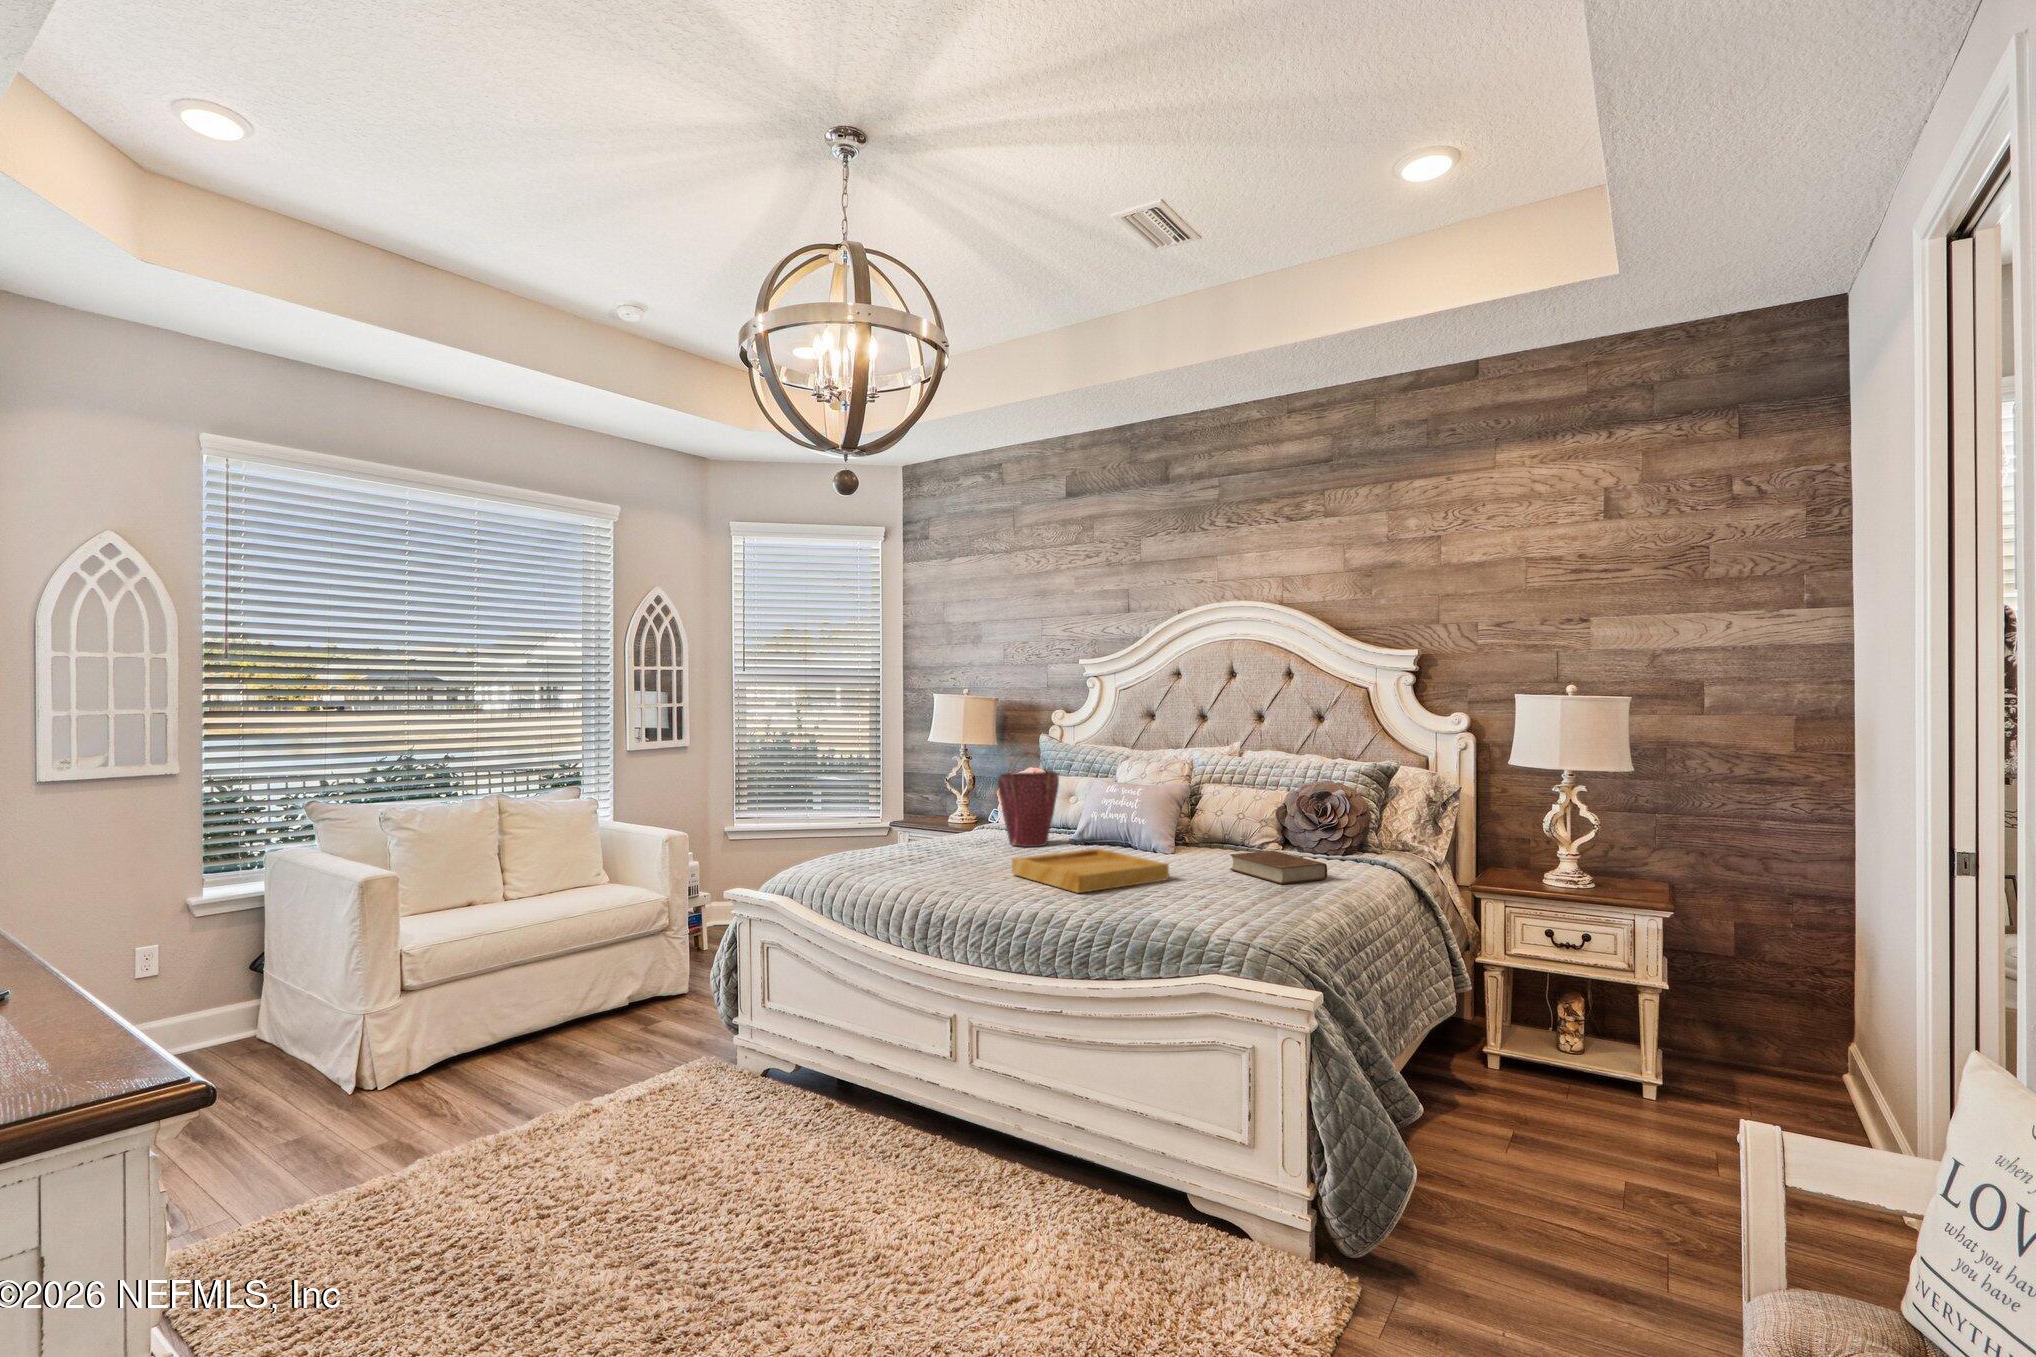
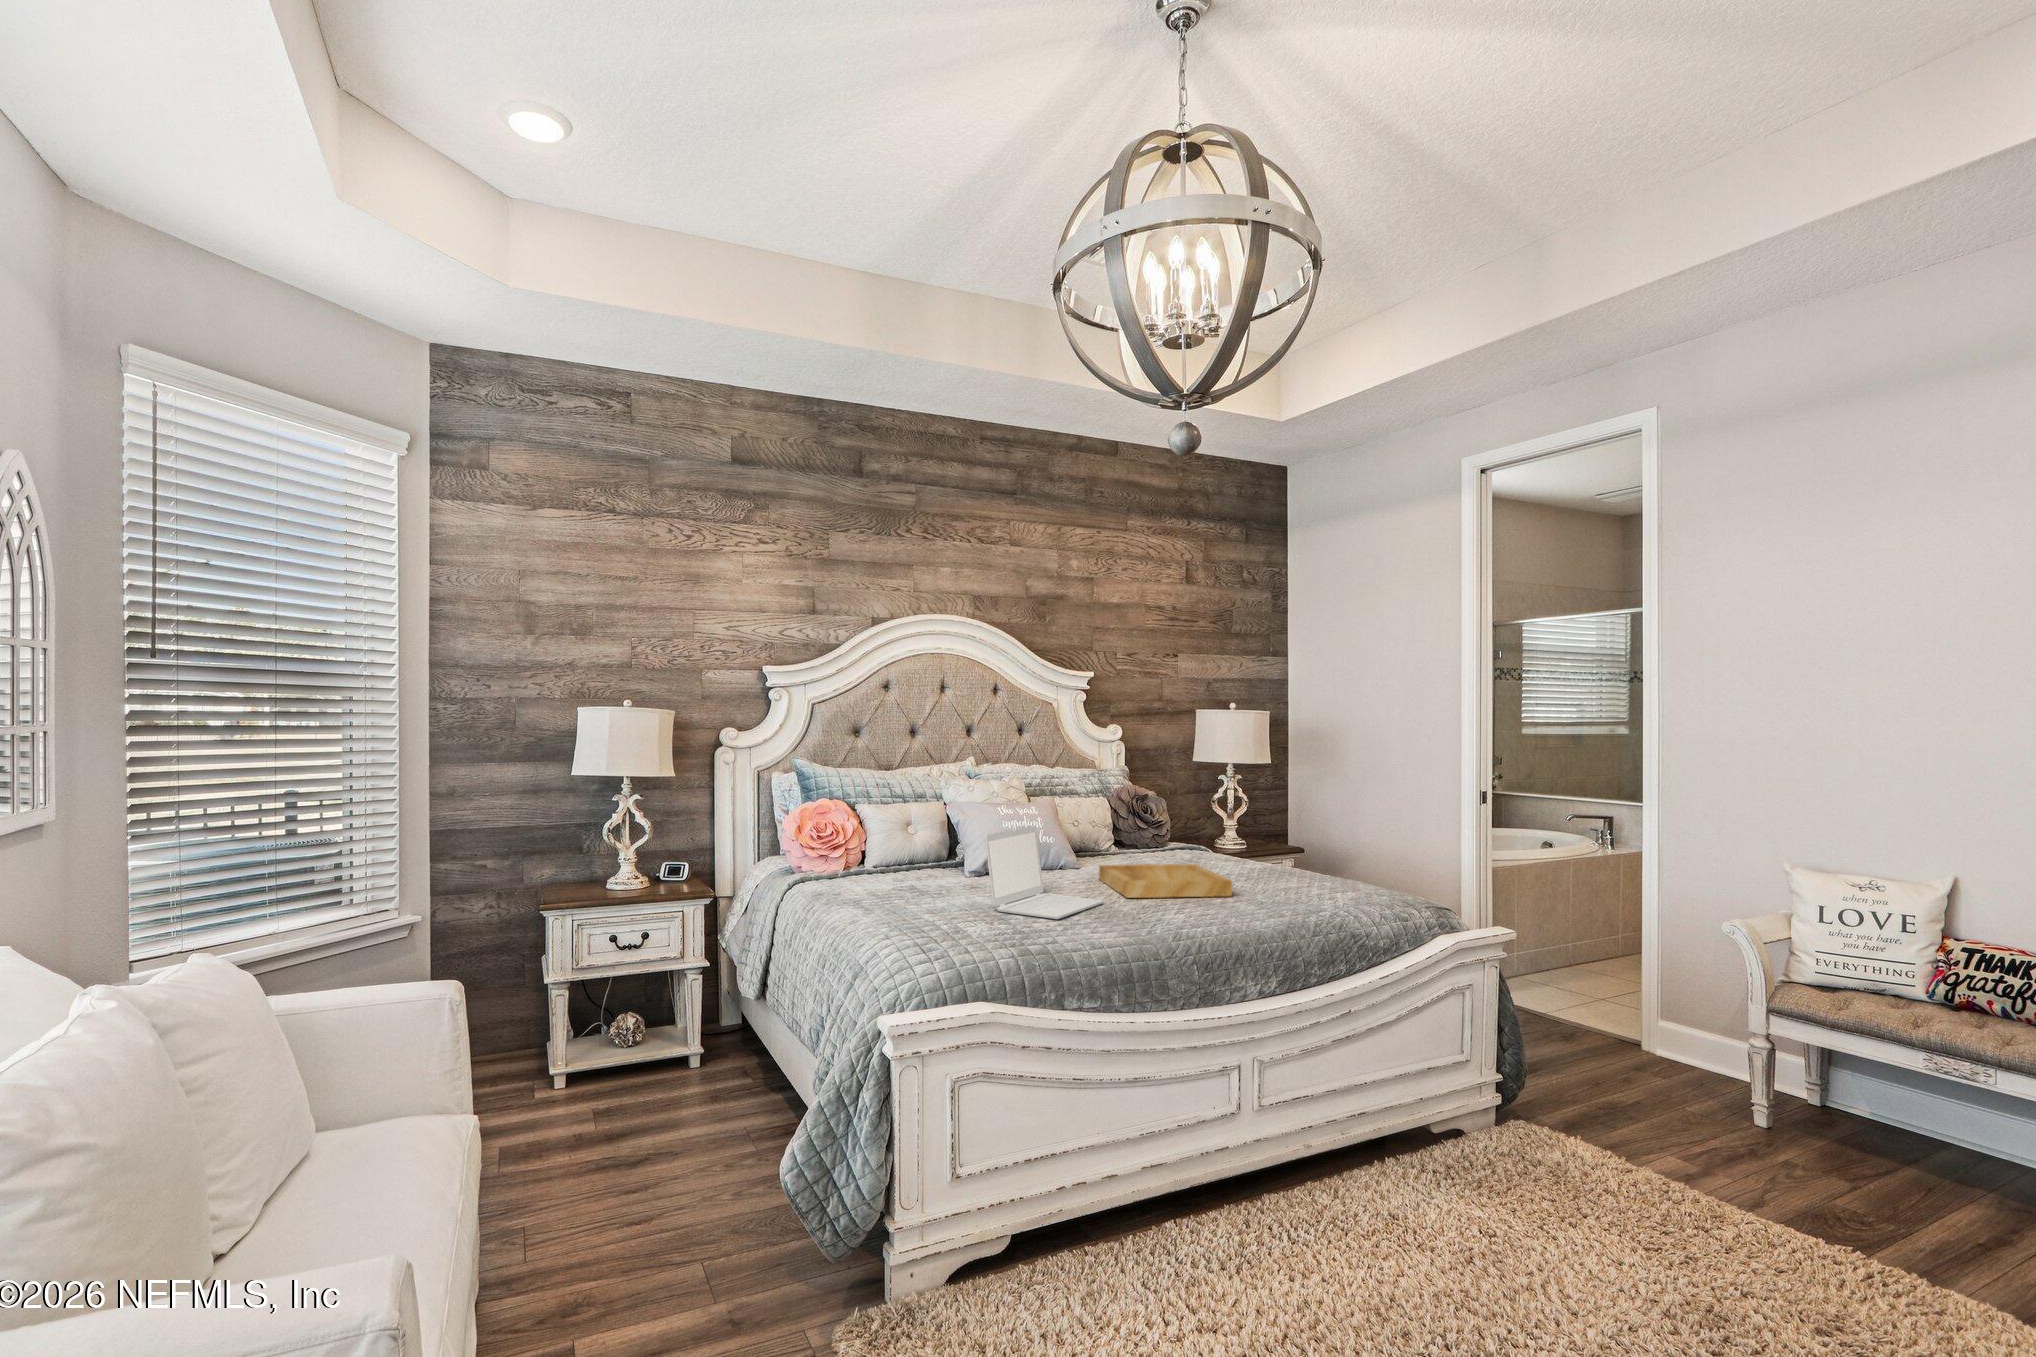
handbag: present [998,752,1059,847] -> none [941,777,986,883]
laptop: none [891,795,992,873] -> present [985,826,1103,919]
book: present [1230,851,1327,884] -> none [1158,845,1244,865]

